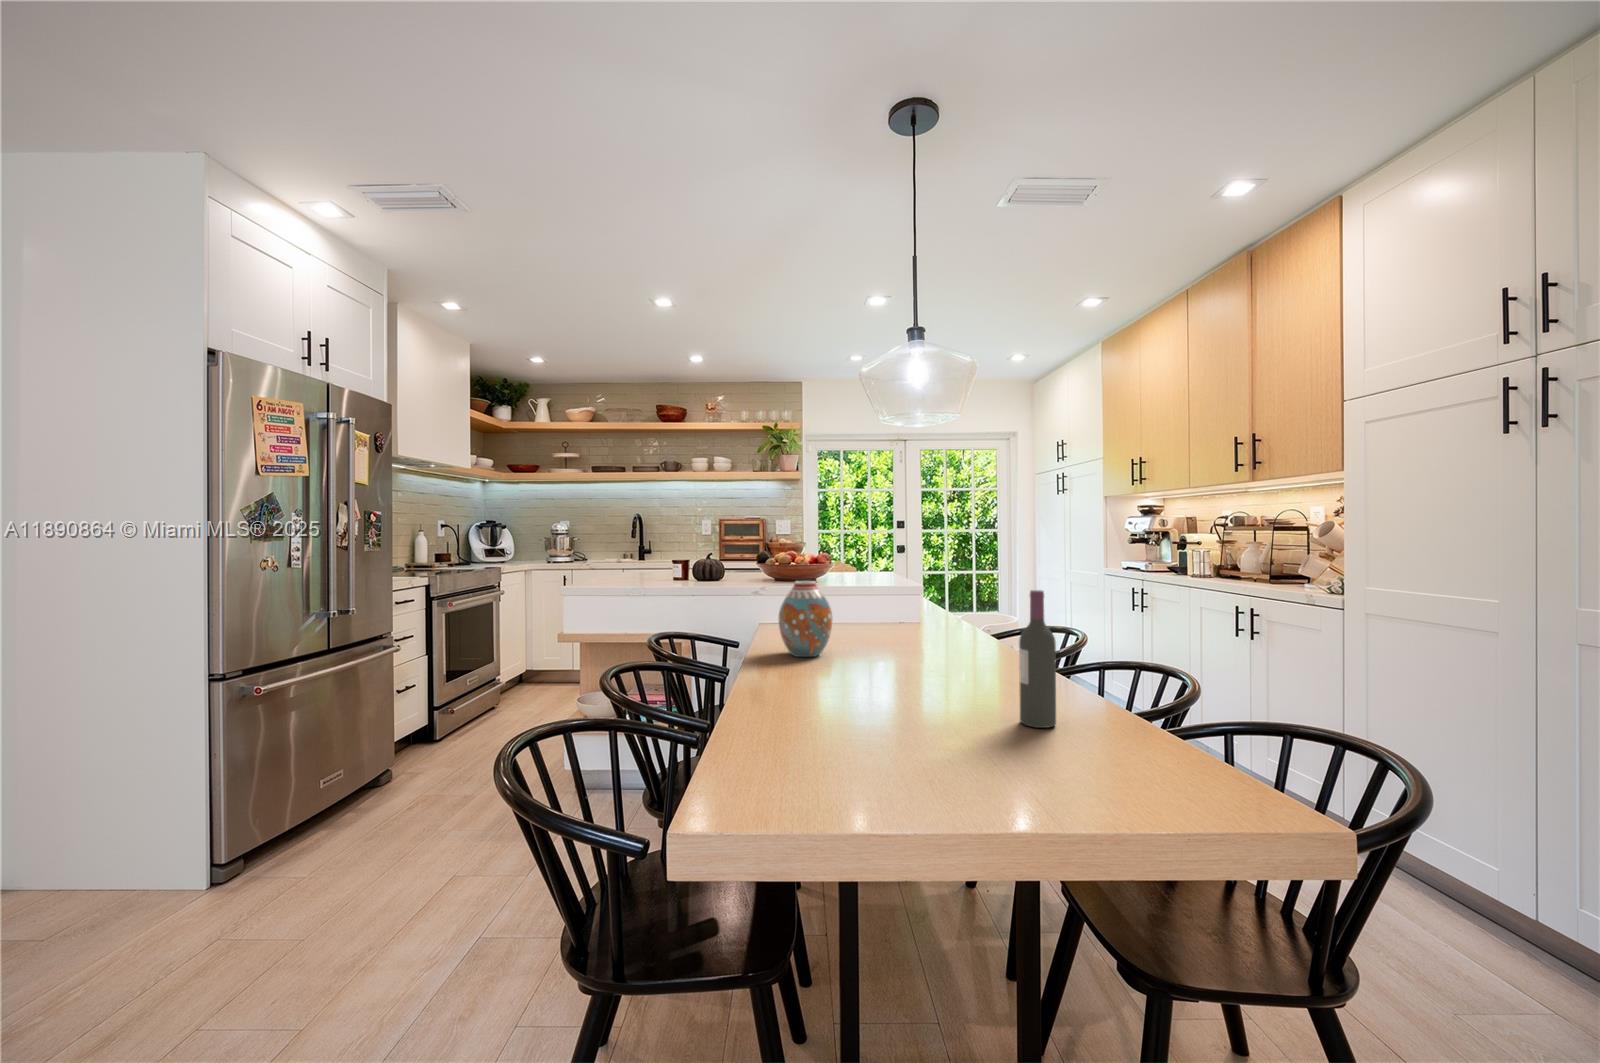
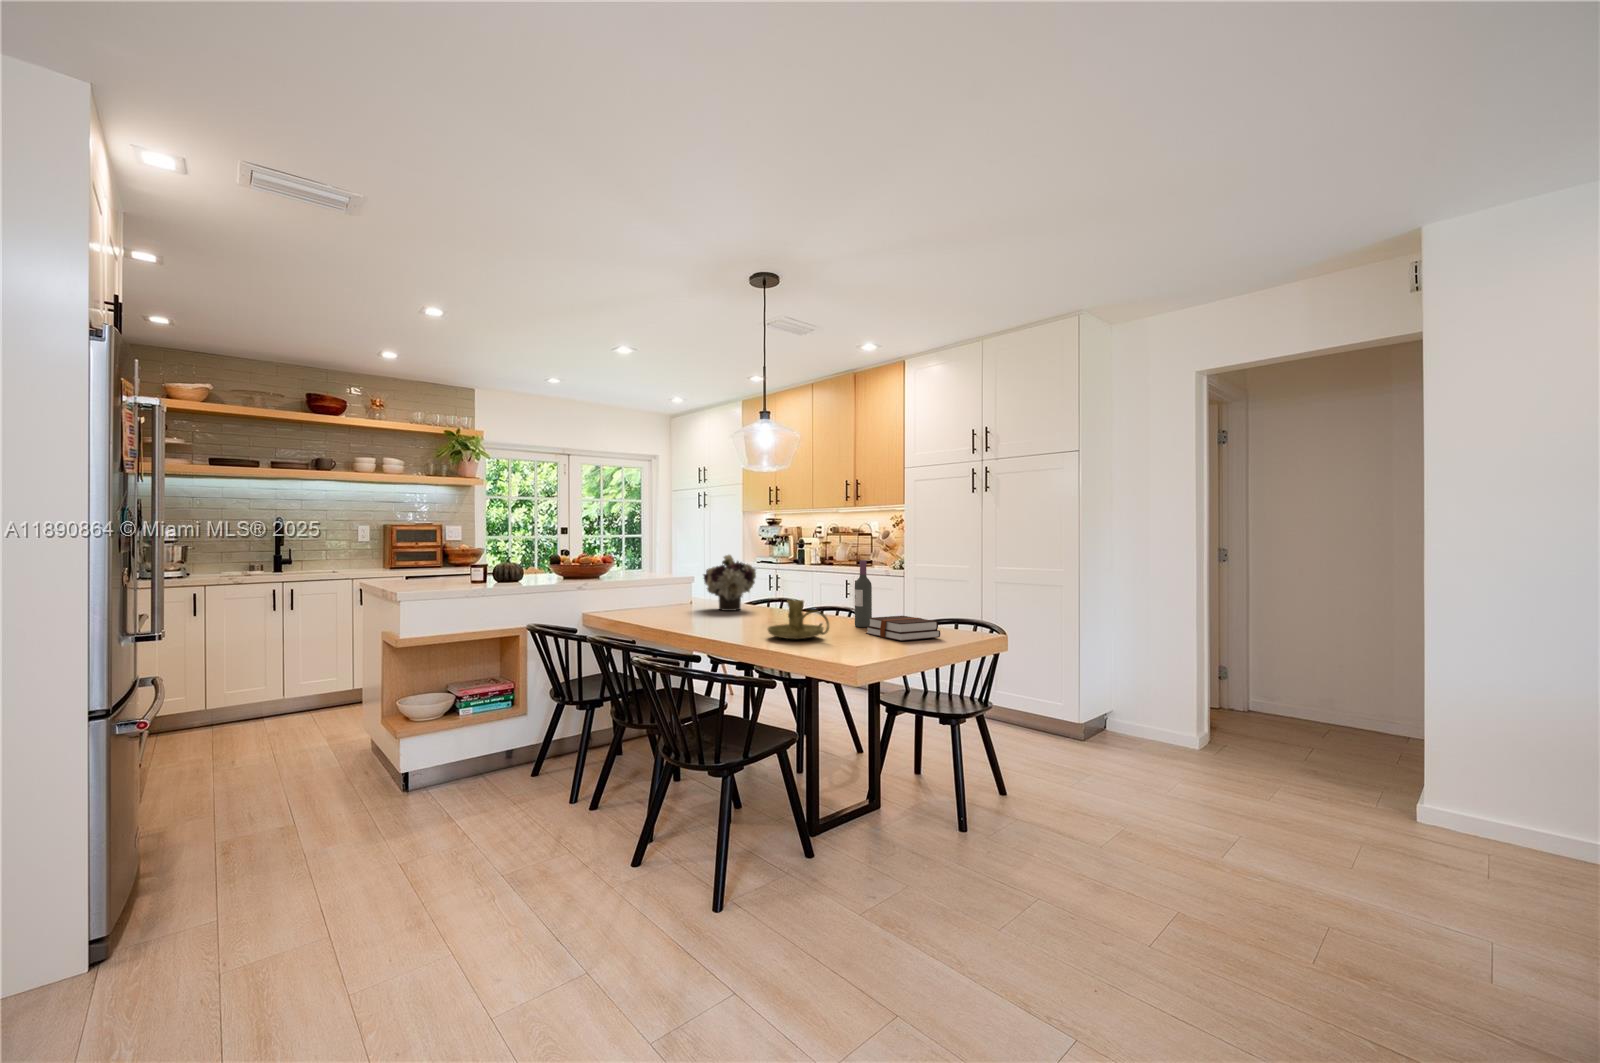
flower arrangement: none [886,562,962,649] -> present [704,555,756,611]
vase: present [778,581,832,657] -> none [657,567,695,619]
candle holder: none [778,662,884,745] -> present [768,600,829,639]
hardback book: none [991,717,1129,807] -> present [866,616,940,641]

